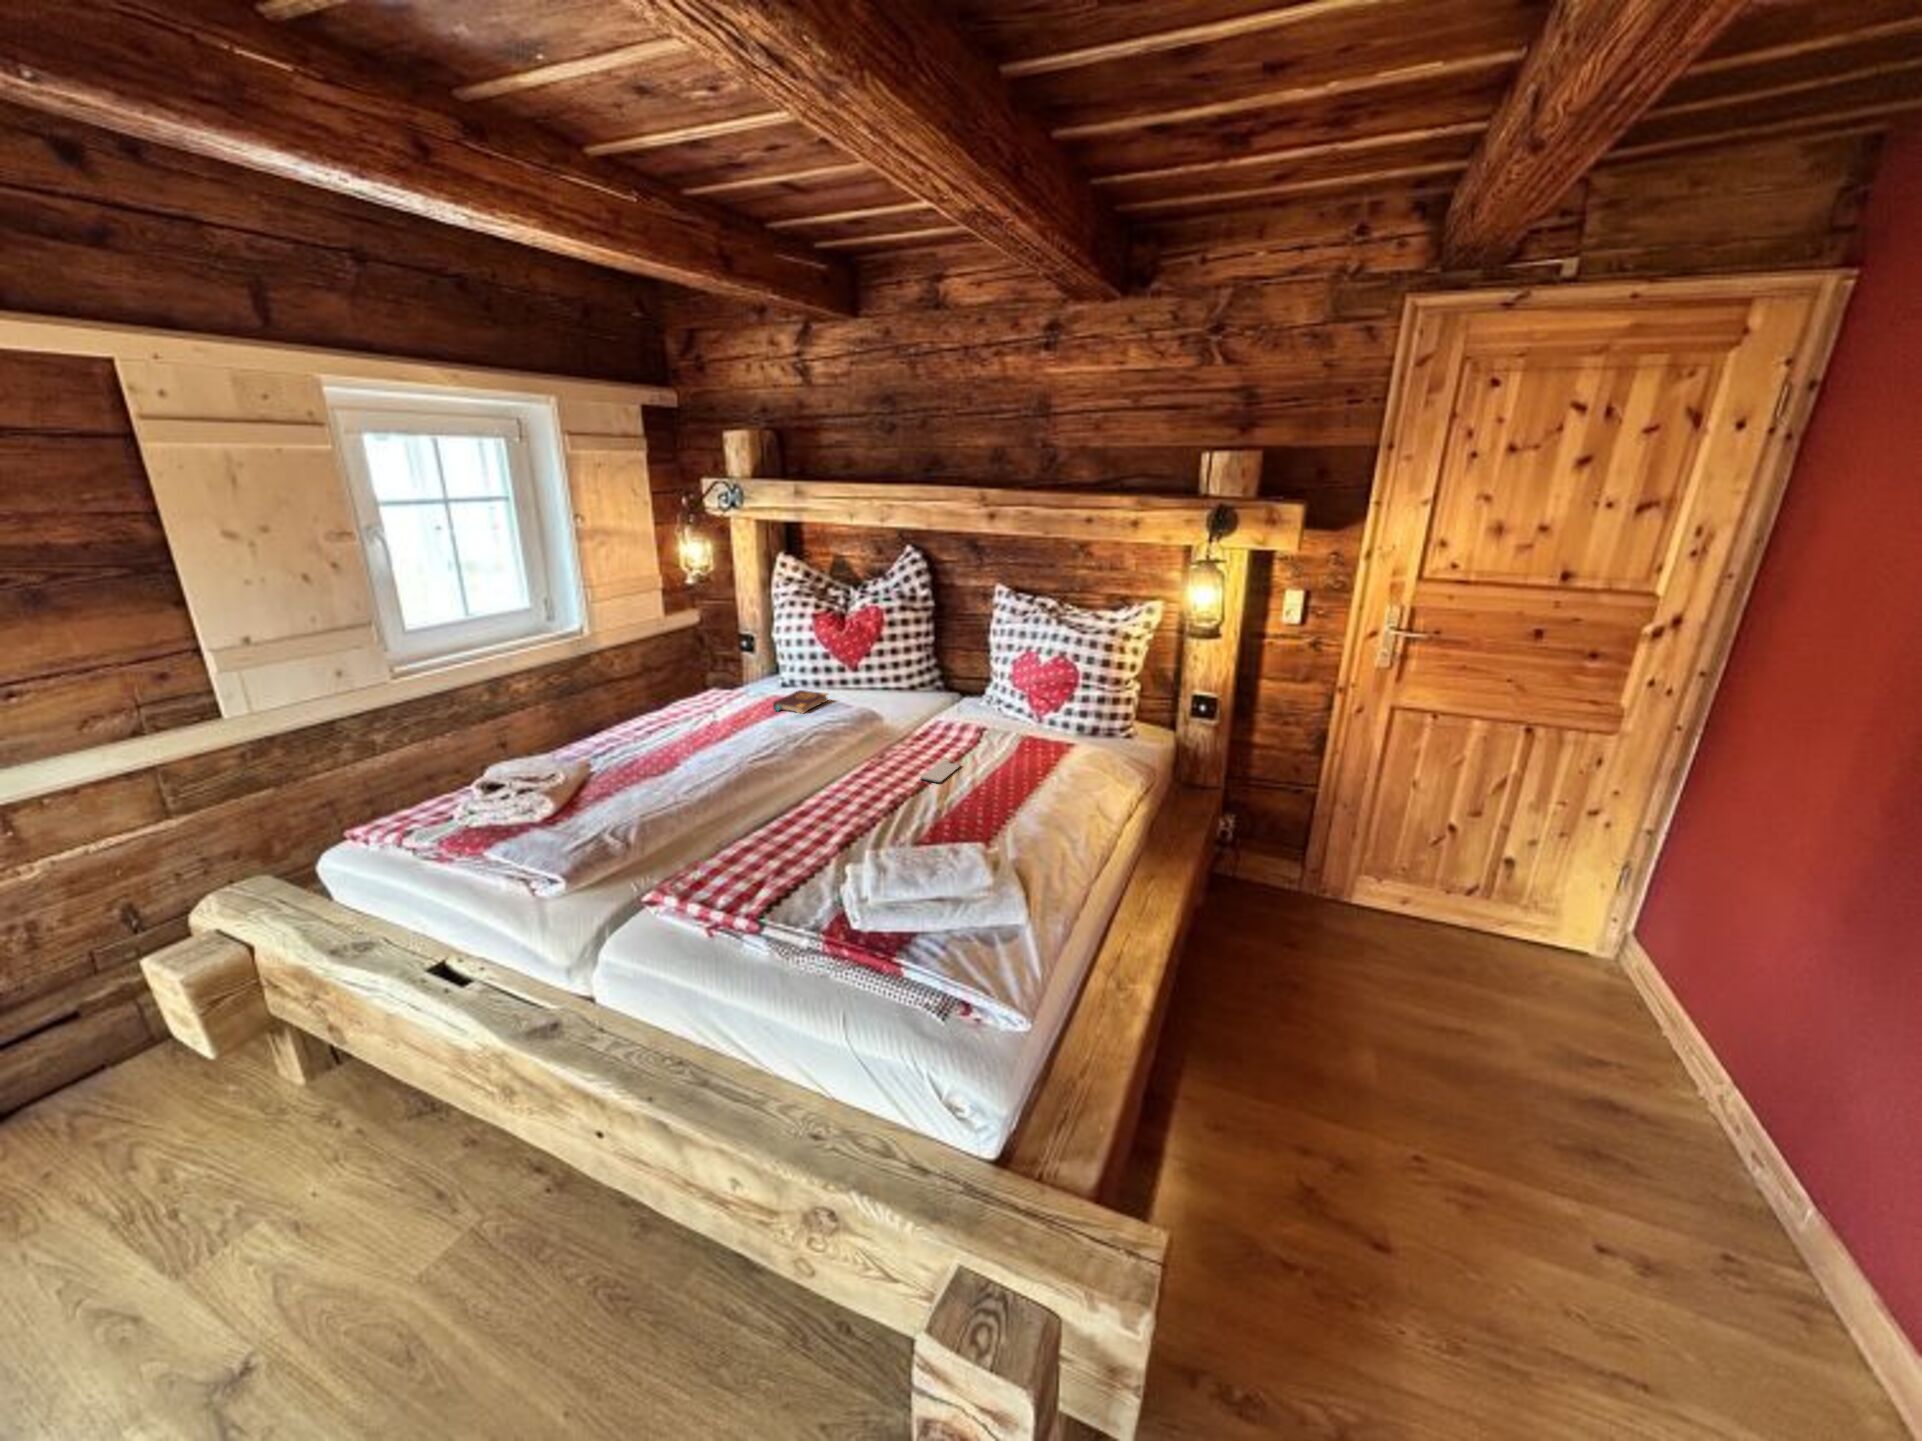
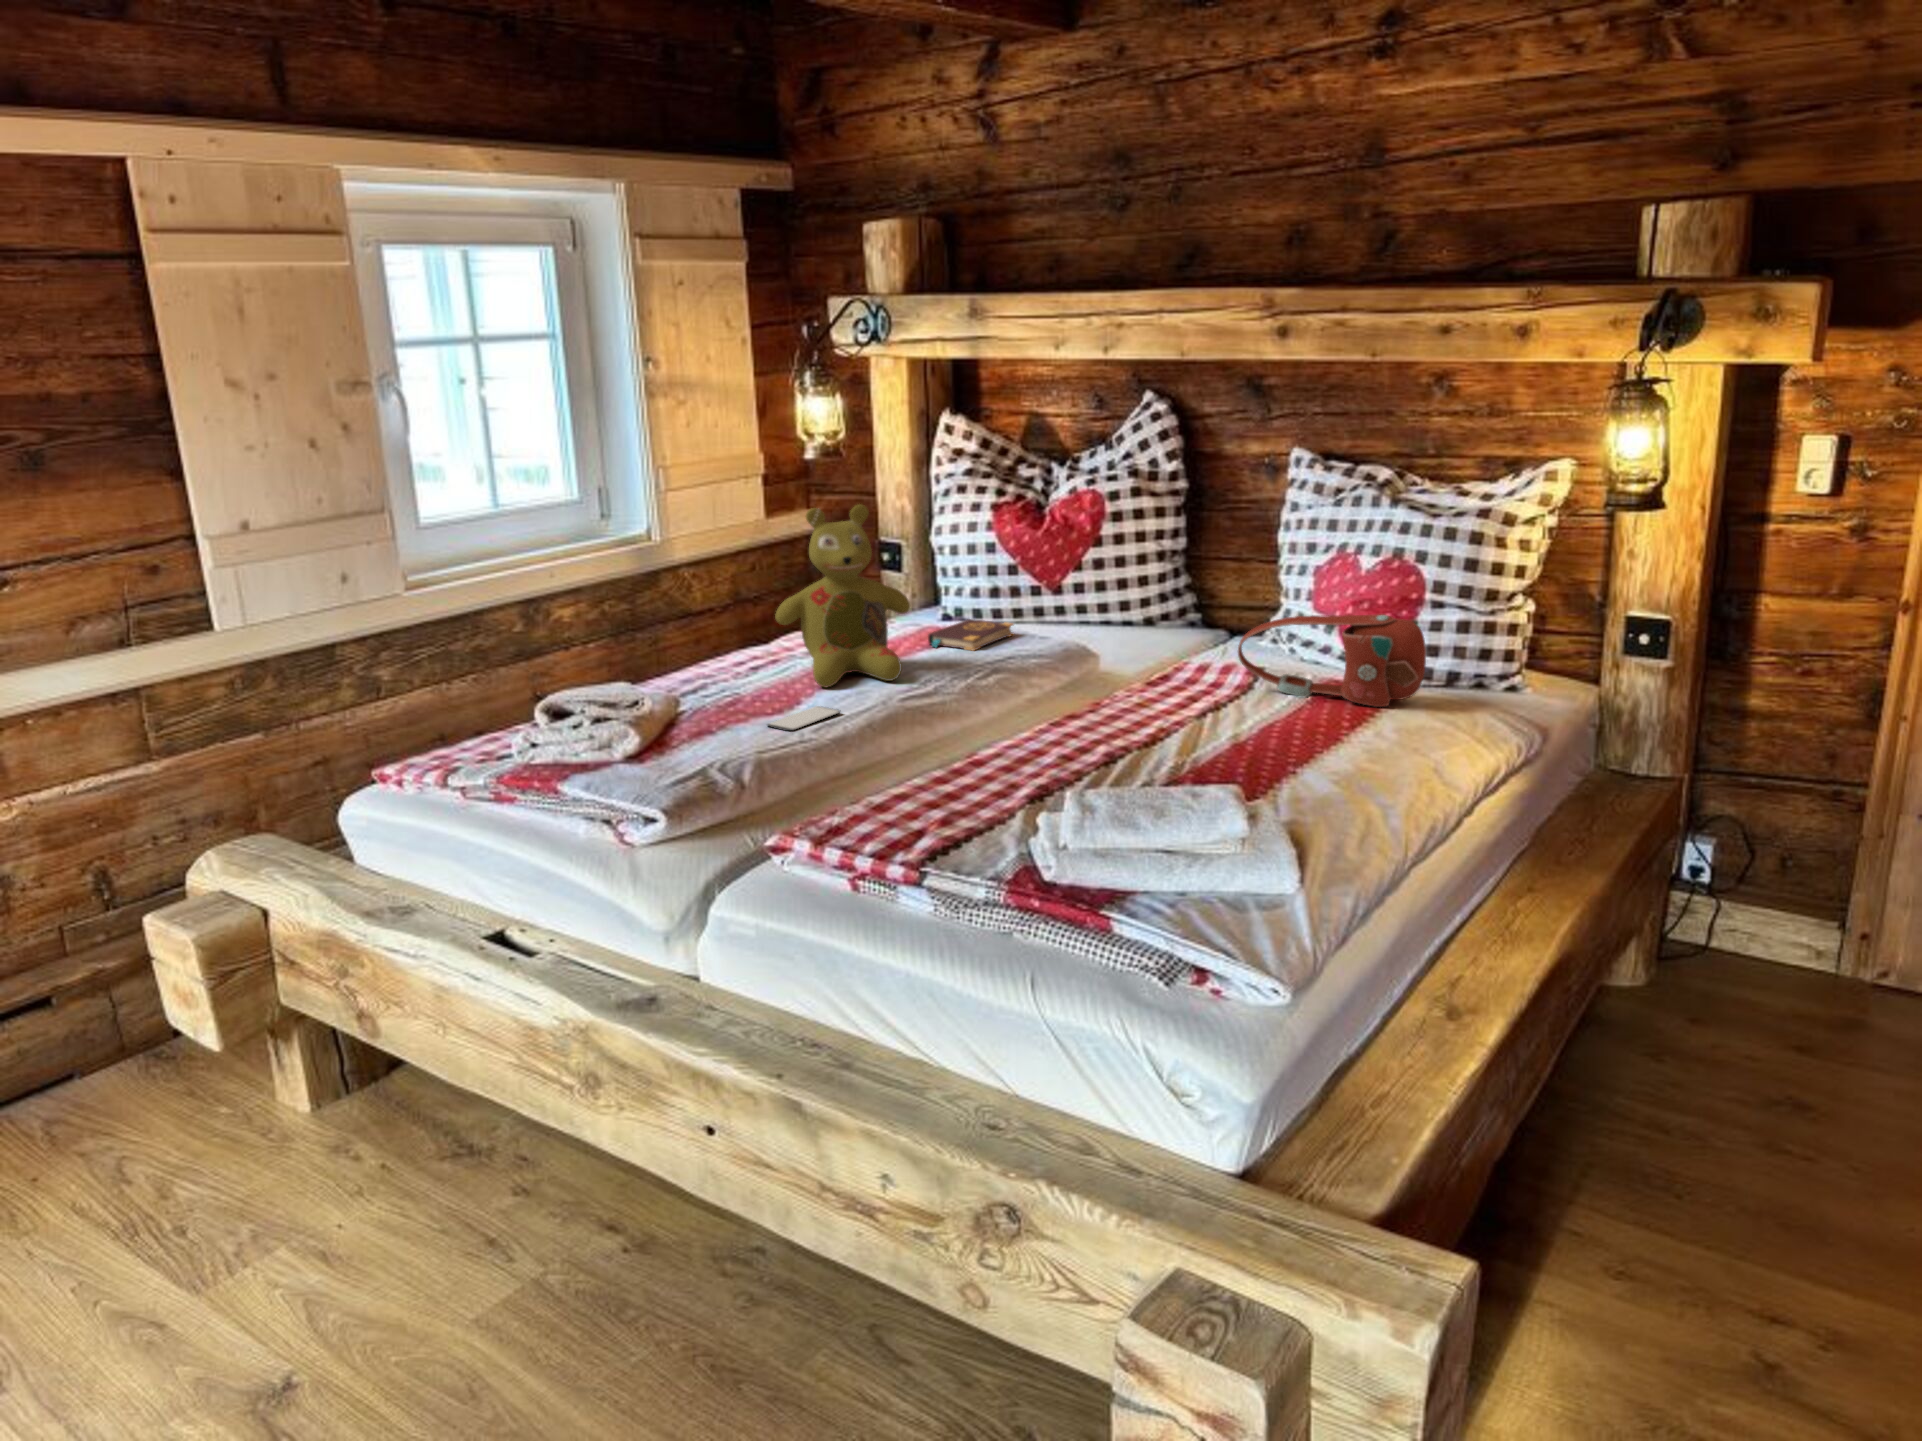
stuffed bear: none [666,625,759,748] -> present [775,504,910,687]
handbag: none [970,700,1084,756] -> present [1238,614,1426,707]
smartphone: present [921,761,960,783] -> present [767,706,840,731]

